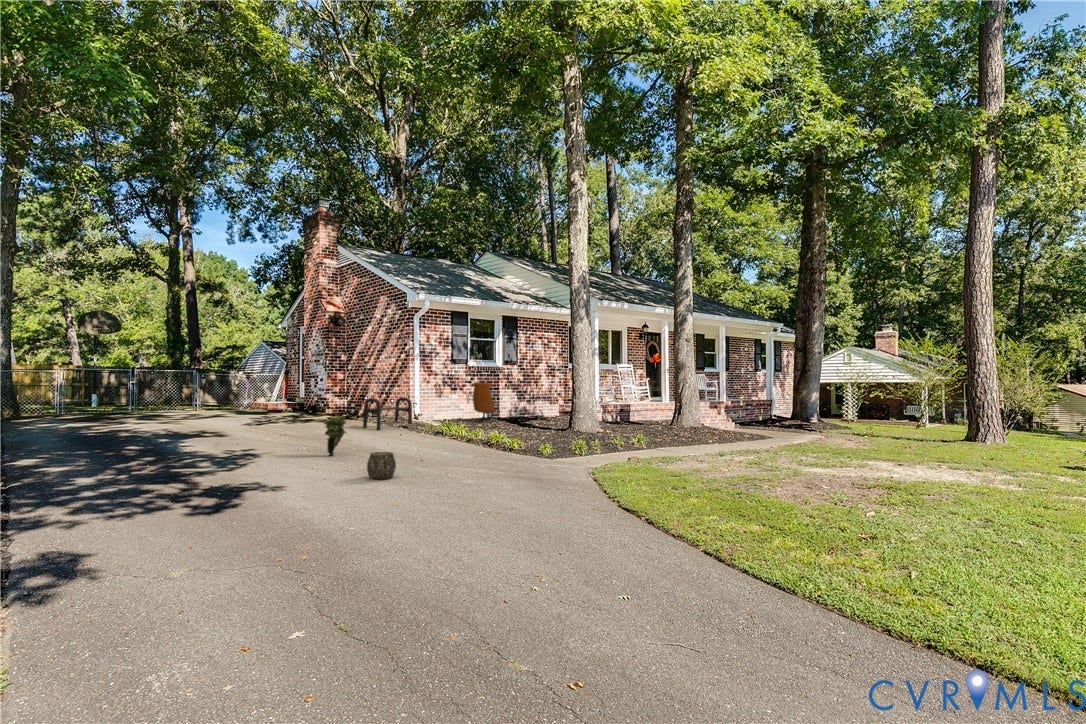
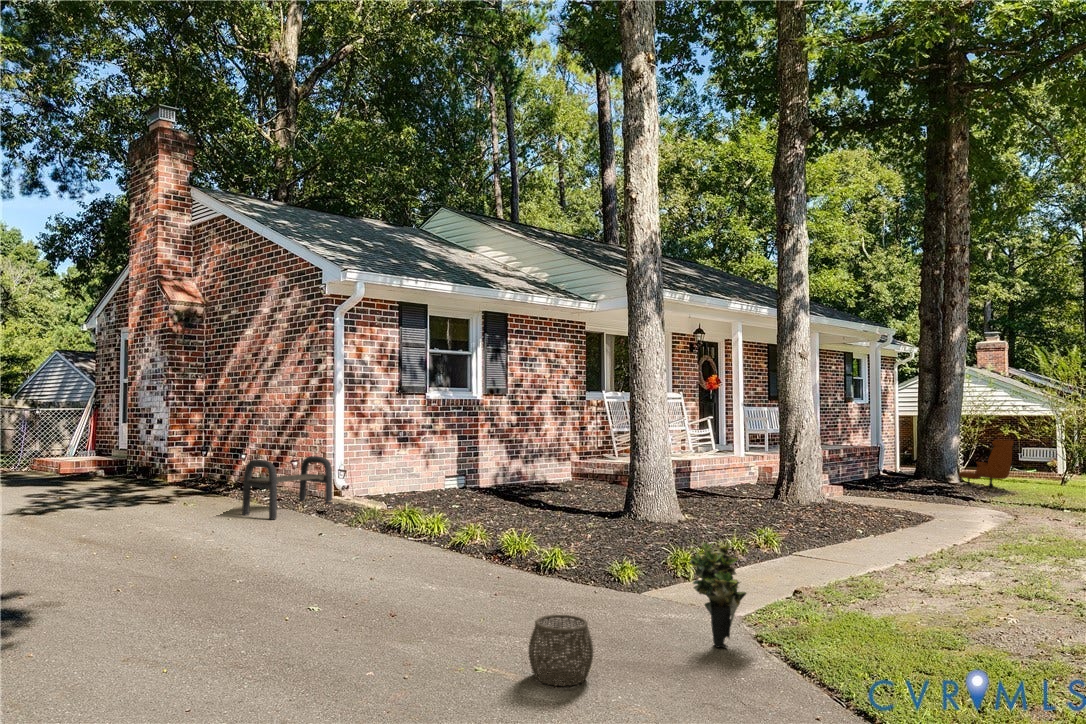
lounge chair: present [473,382,496,421] -> present [959,440,1014,490]
potted plant: present [324,416,346,456] -> present [690,543,747,648]
woven basket: present [367,452,396,479] -> present [528,615,594,686]

